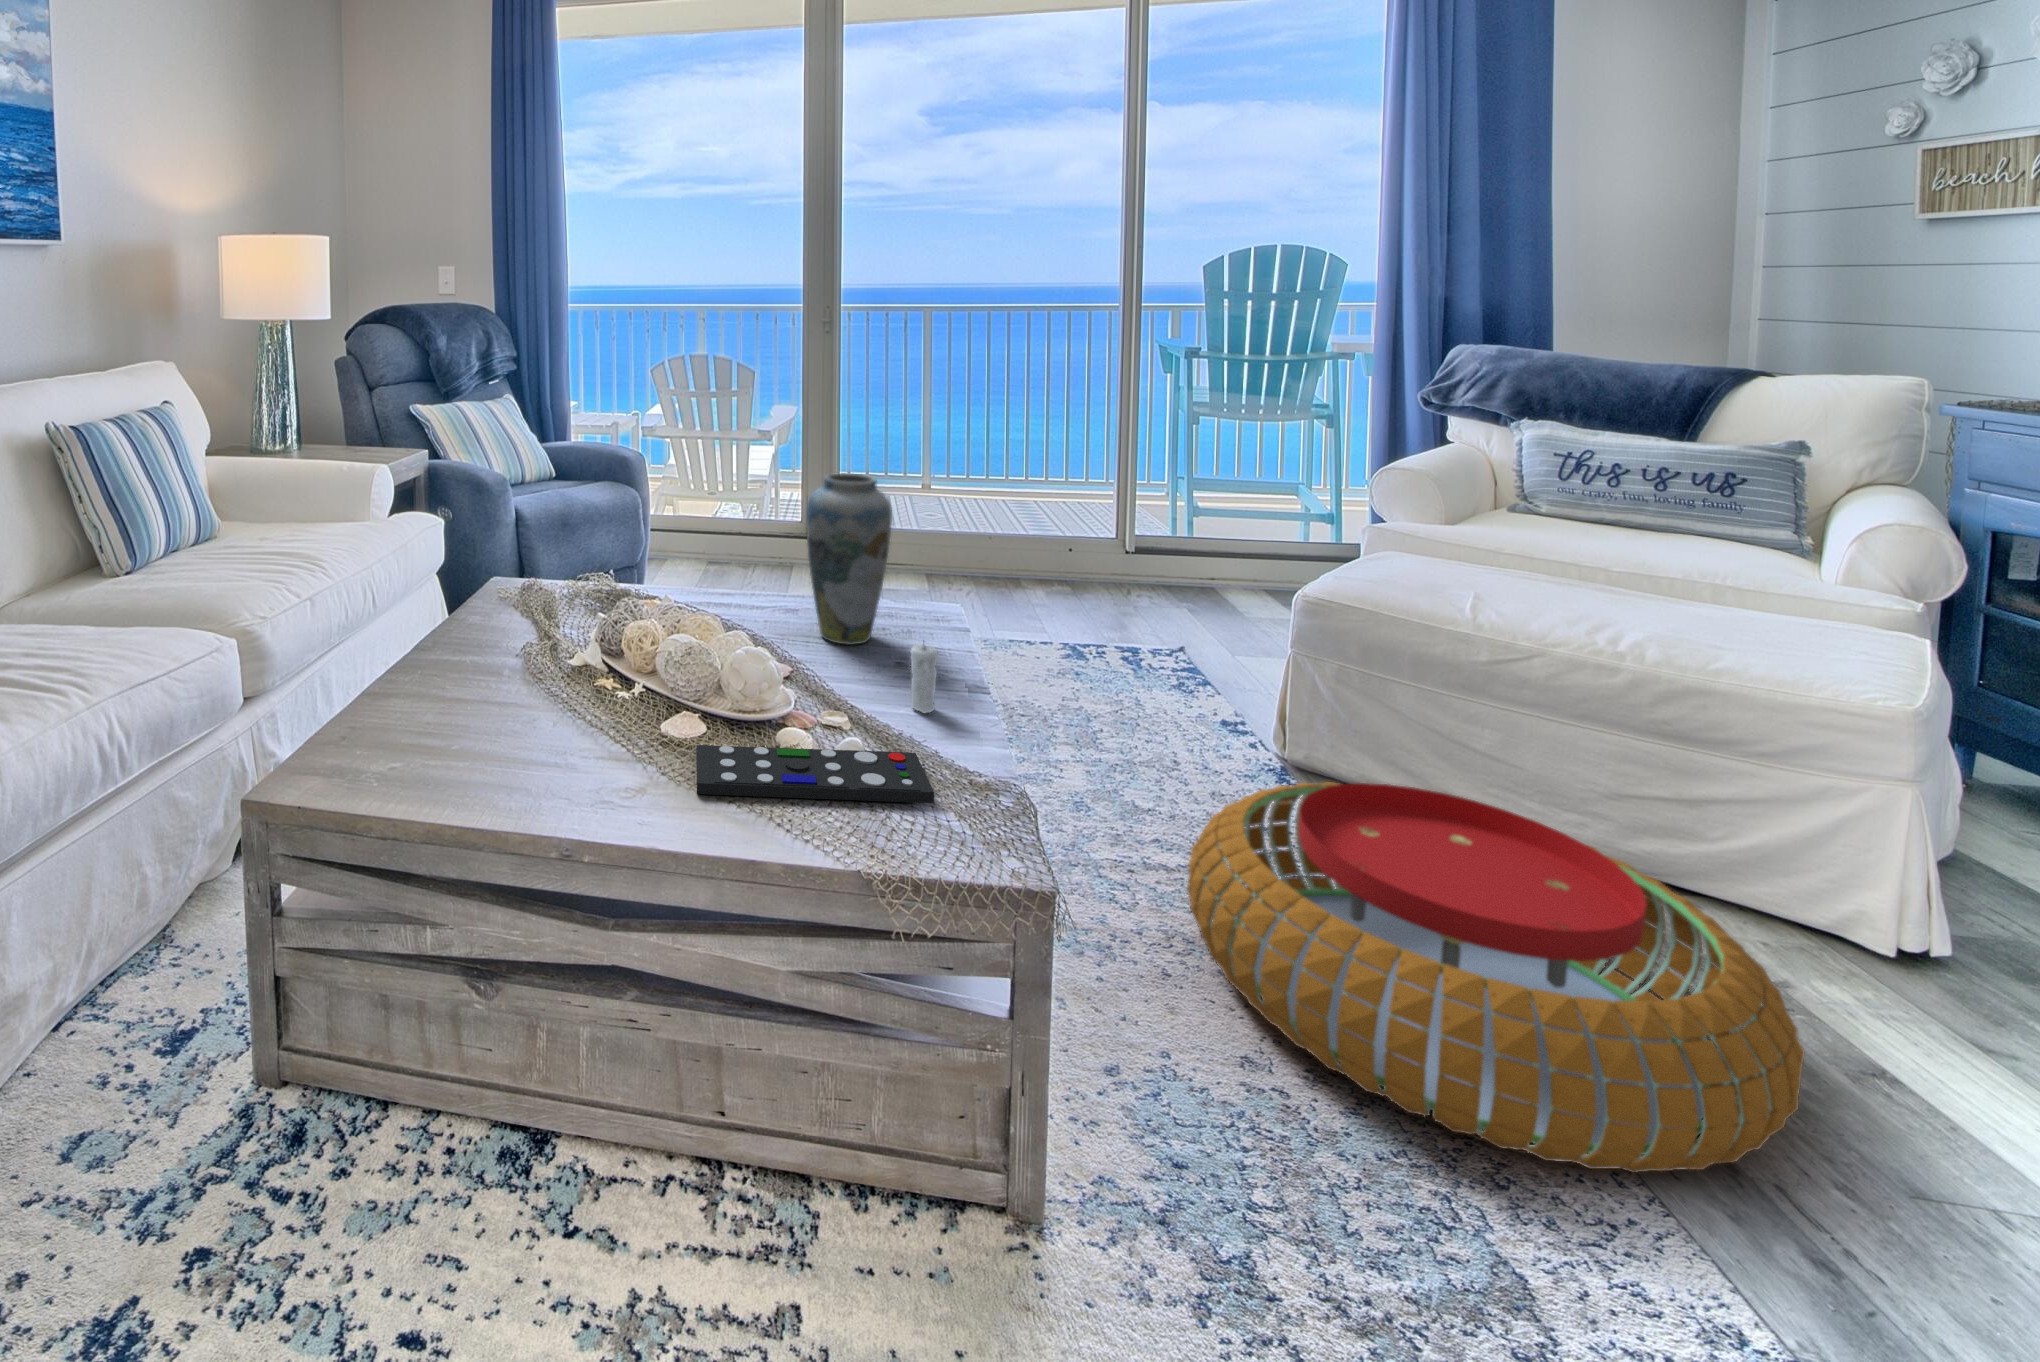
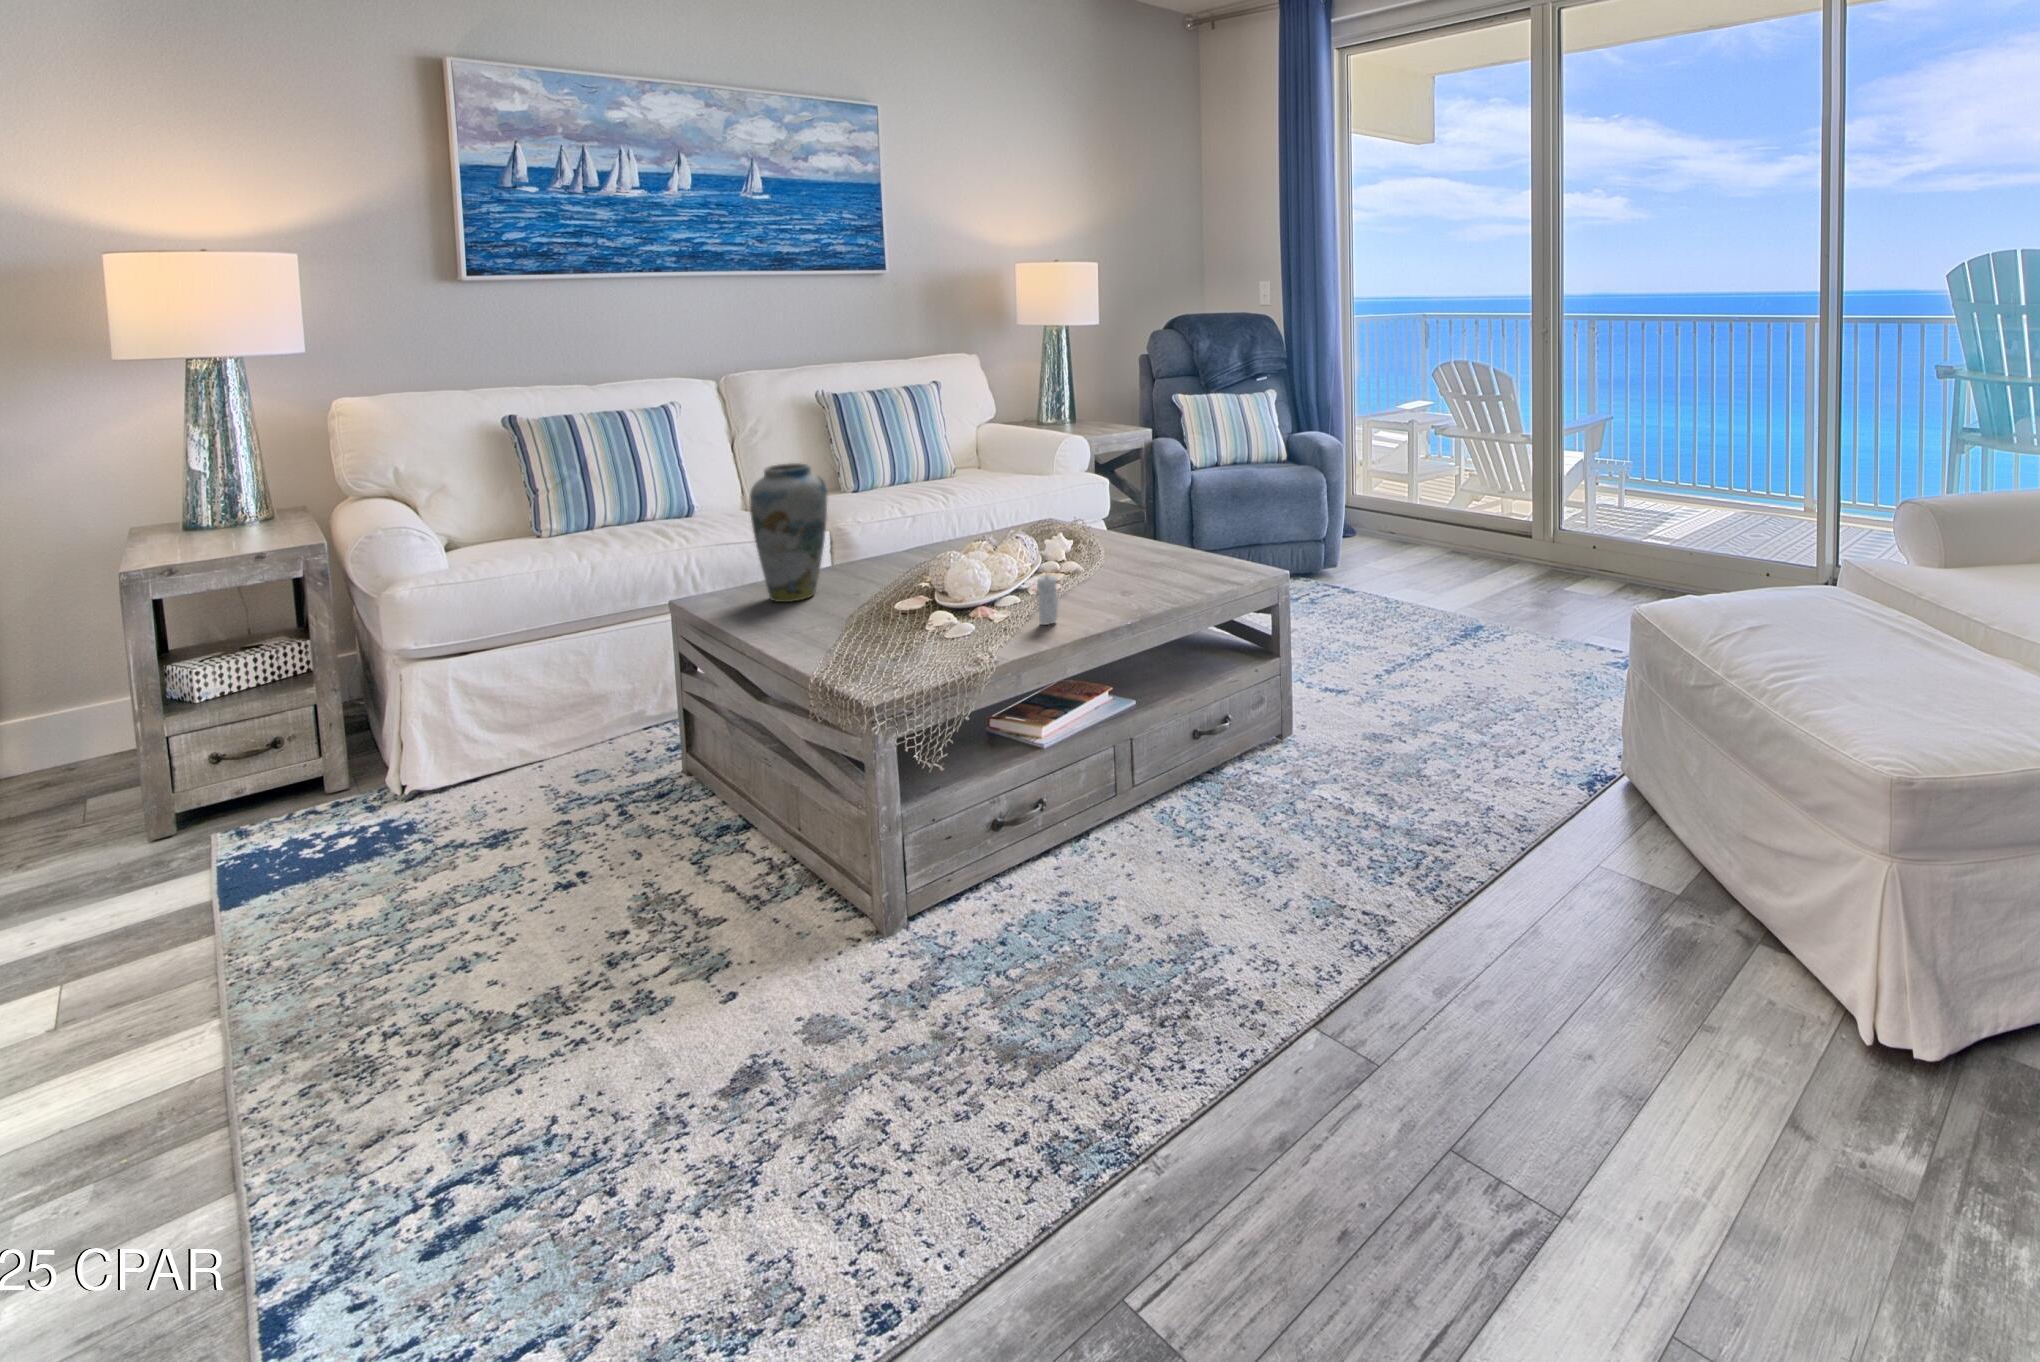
vase: present [806,473,892,645] -> present [749,463,827,602]
remote control: present [696,745,934,803] -> none [812,615,959,664]
pouf: present [1187,782,1805,1173] -> none [1157,749,1571,1065]

